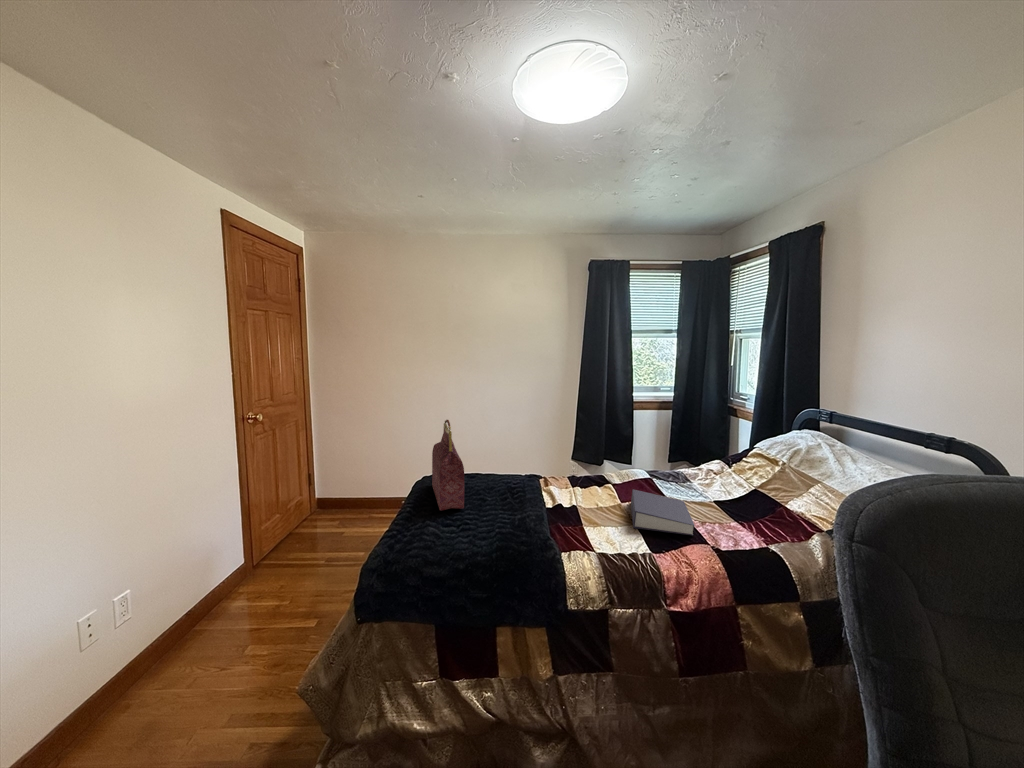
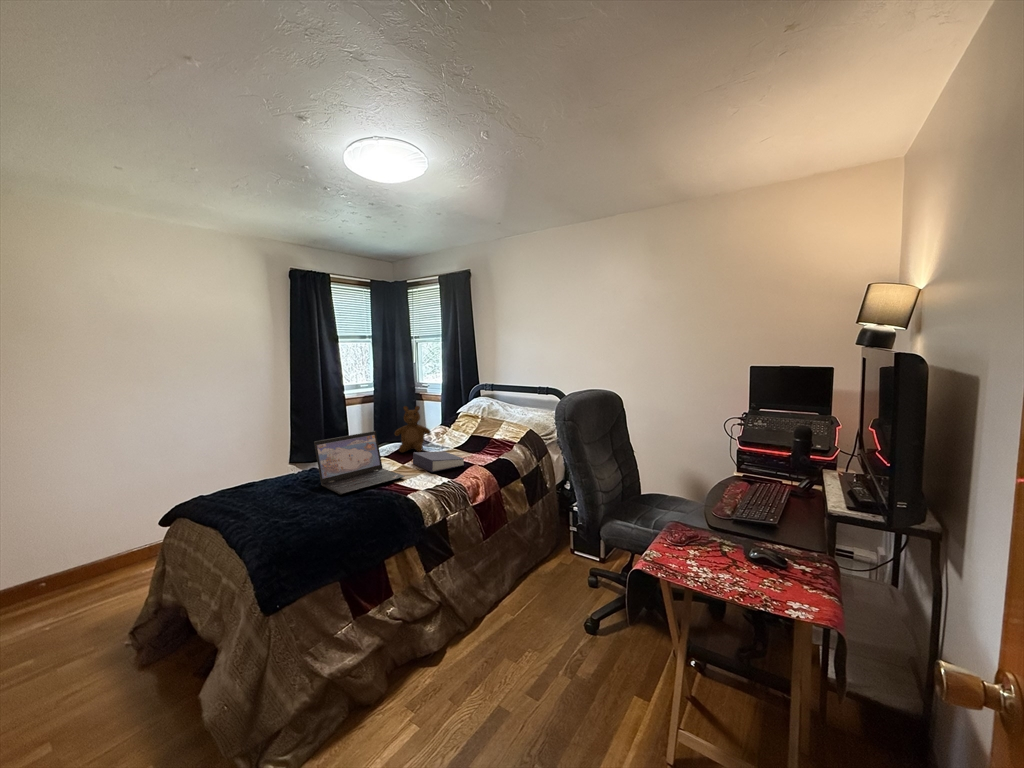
handbag: present [432,420,464,510] -> none [232,427,304,508]
teddy bear: none [634,423,686,489] -> present [394,406,431,452]
laptop: none [501,445,589,520] -> present [314,431,405,495]

